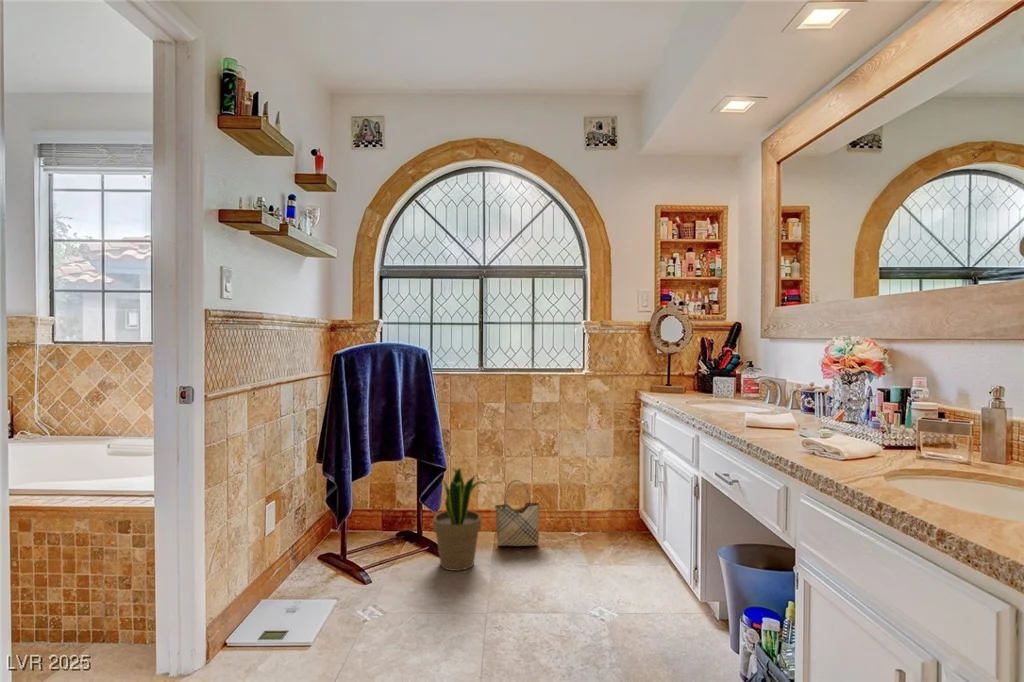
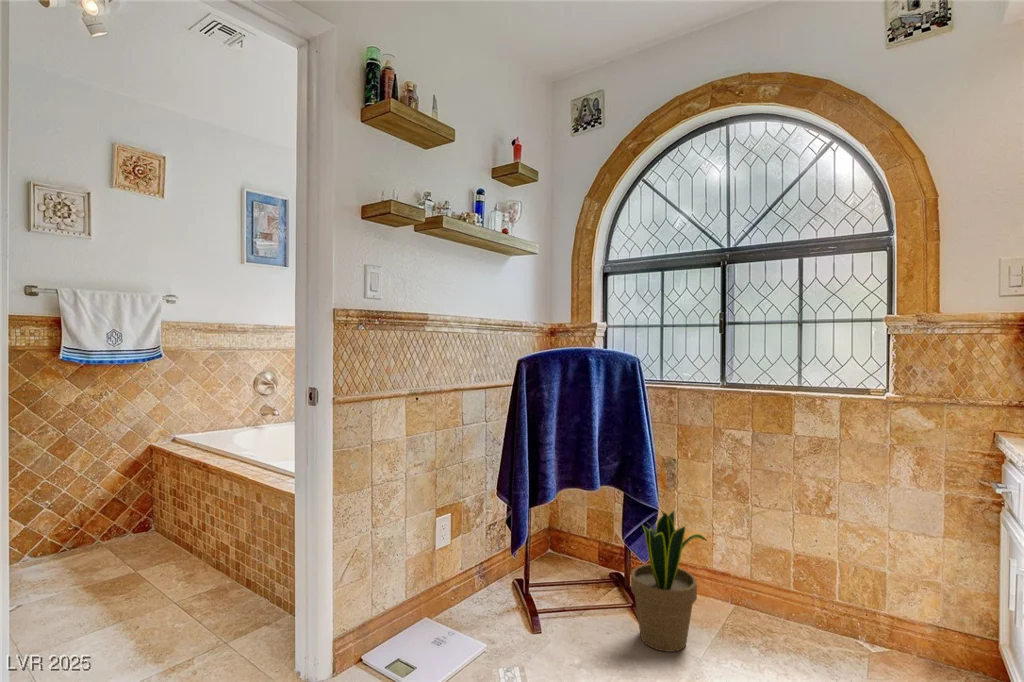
woven basket: present [495,480,540,546] -> none [726,542,799,646]

